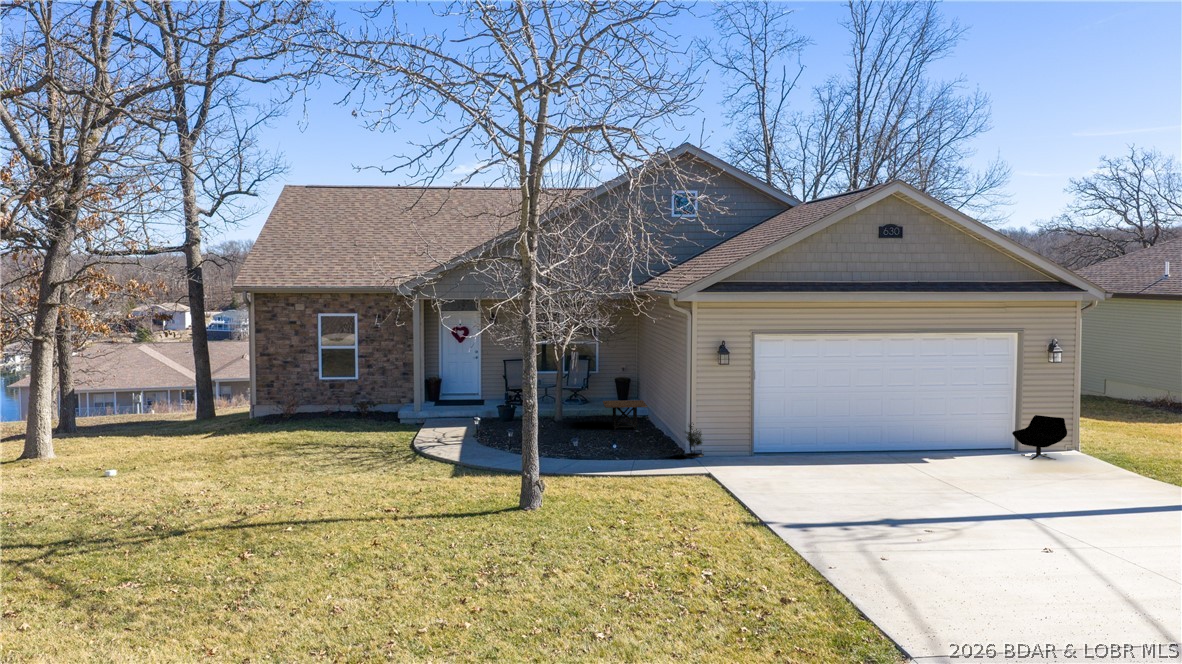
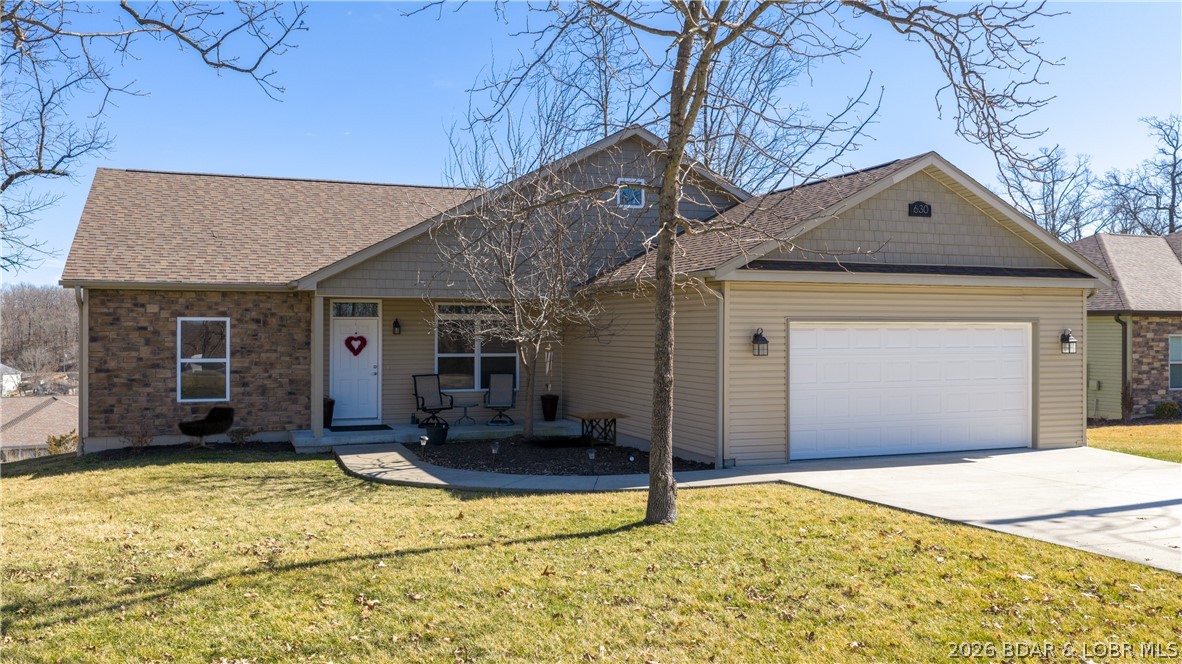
lounge chair: present [1012,415,1067,460] -> present [178,407,234,448]
potted tree: present [684,424,704,457] -> none [731,424,758,470]

